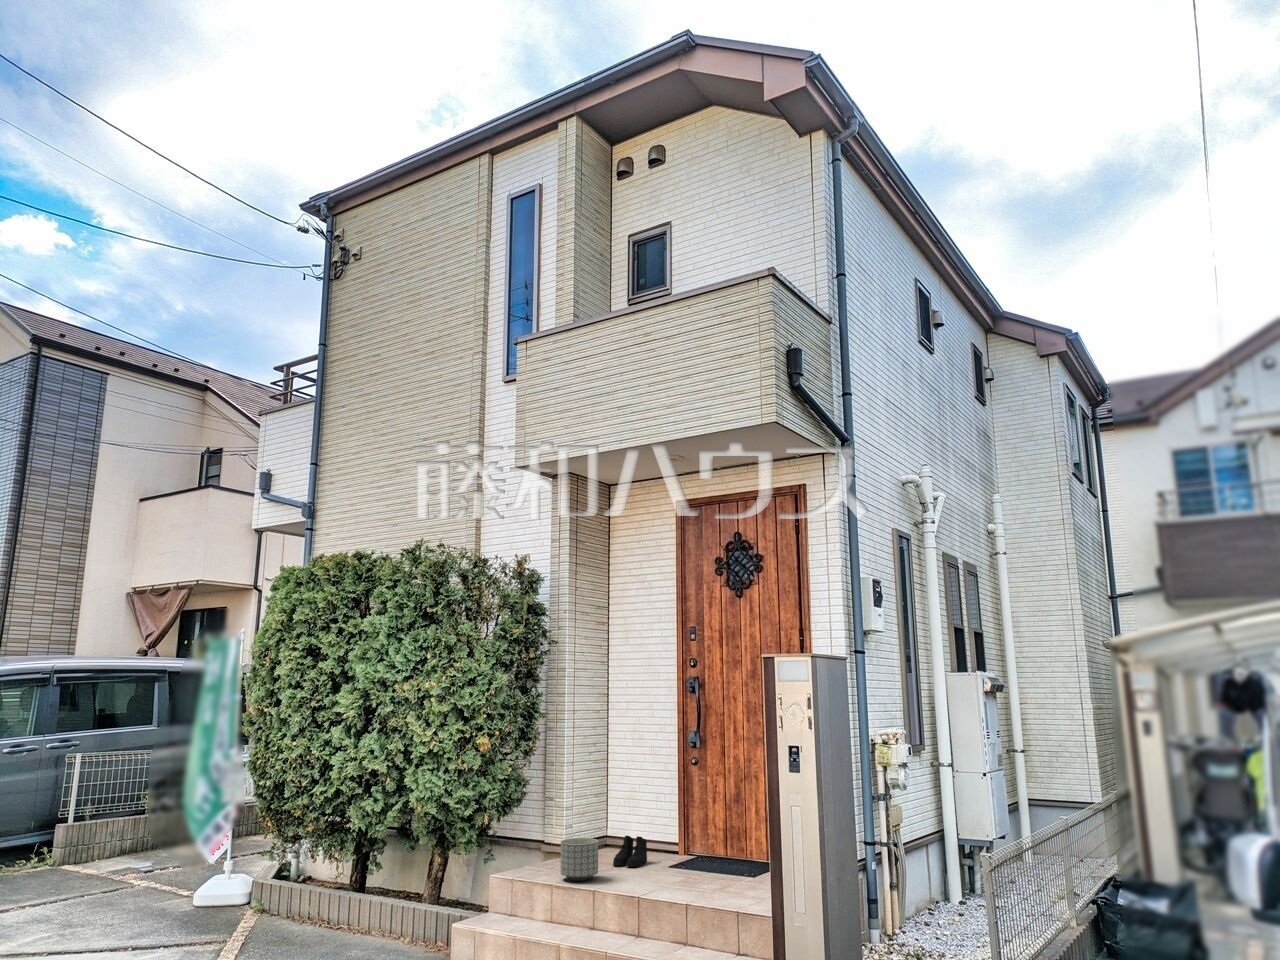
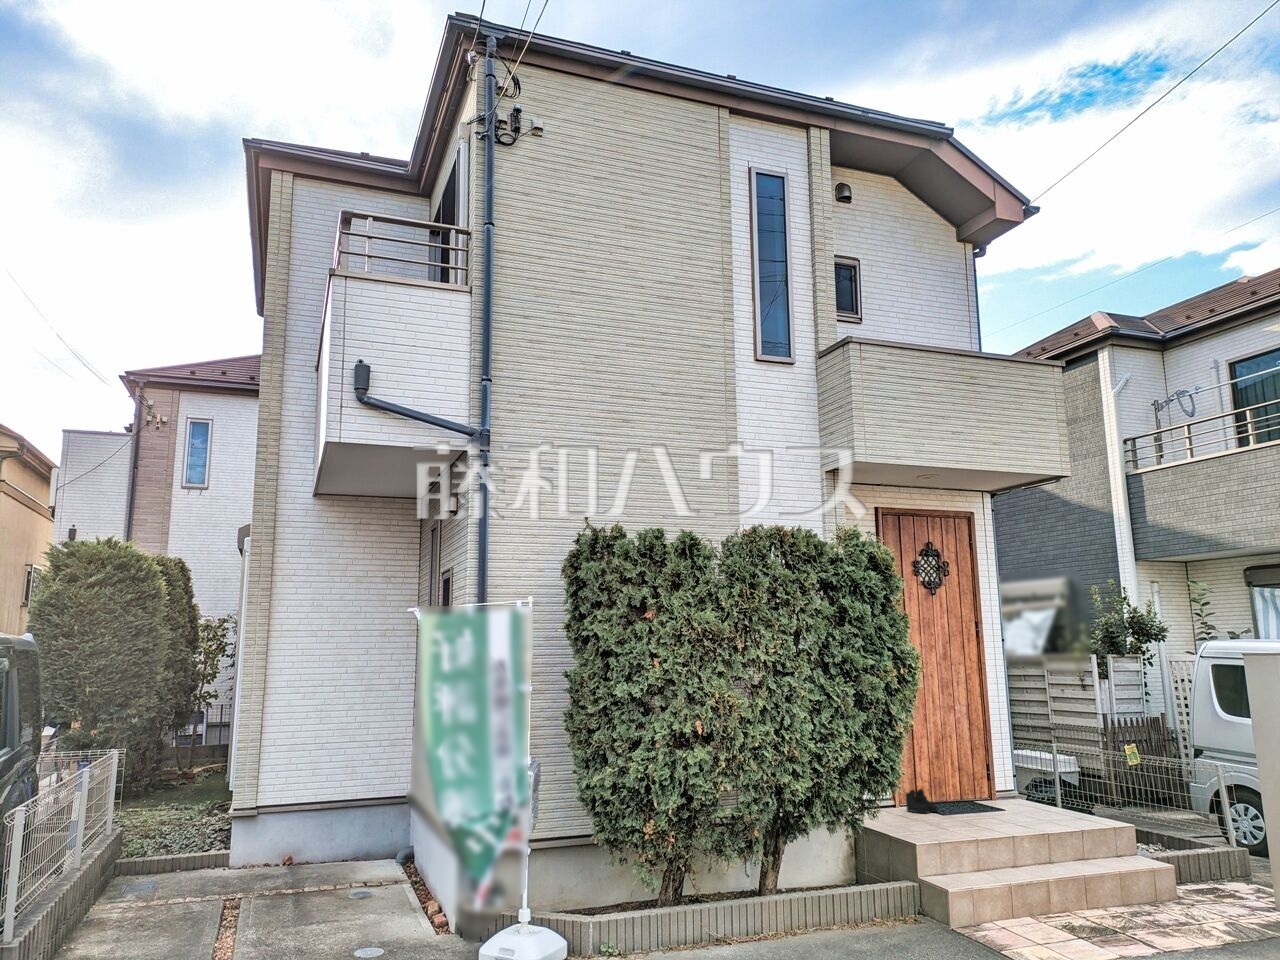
planter: present [561,838,598,881] -> none [947,787,981,820]

